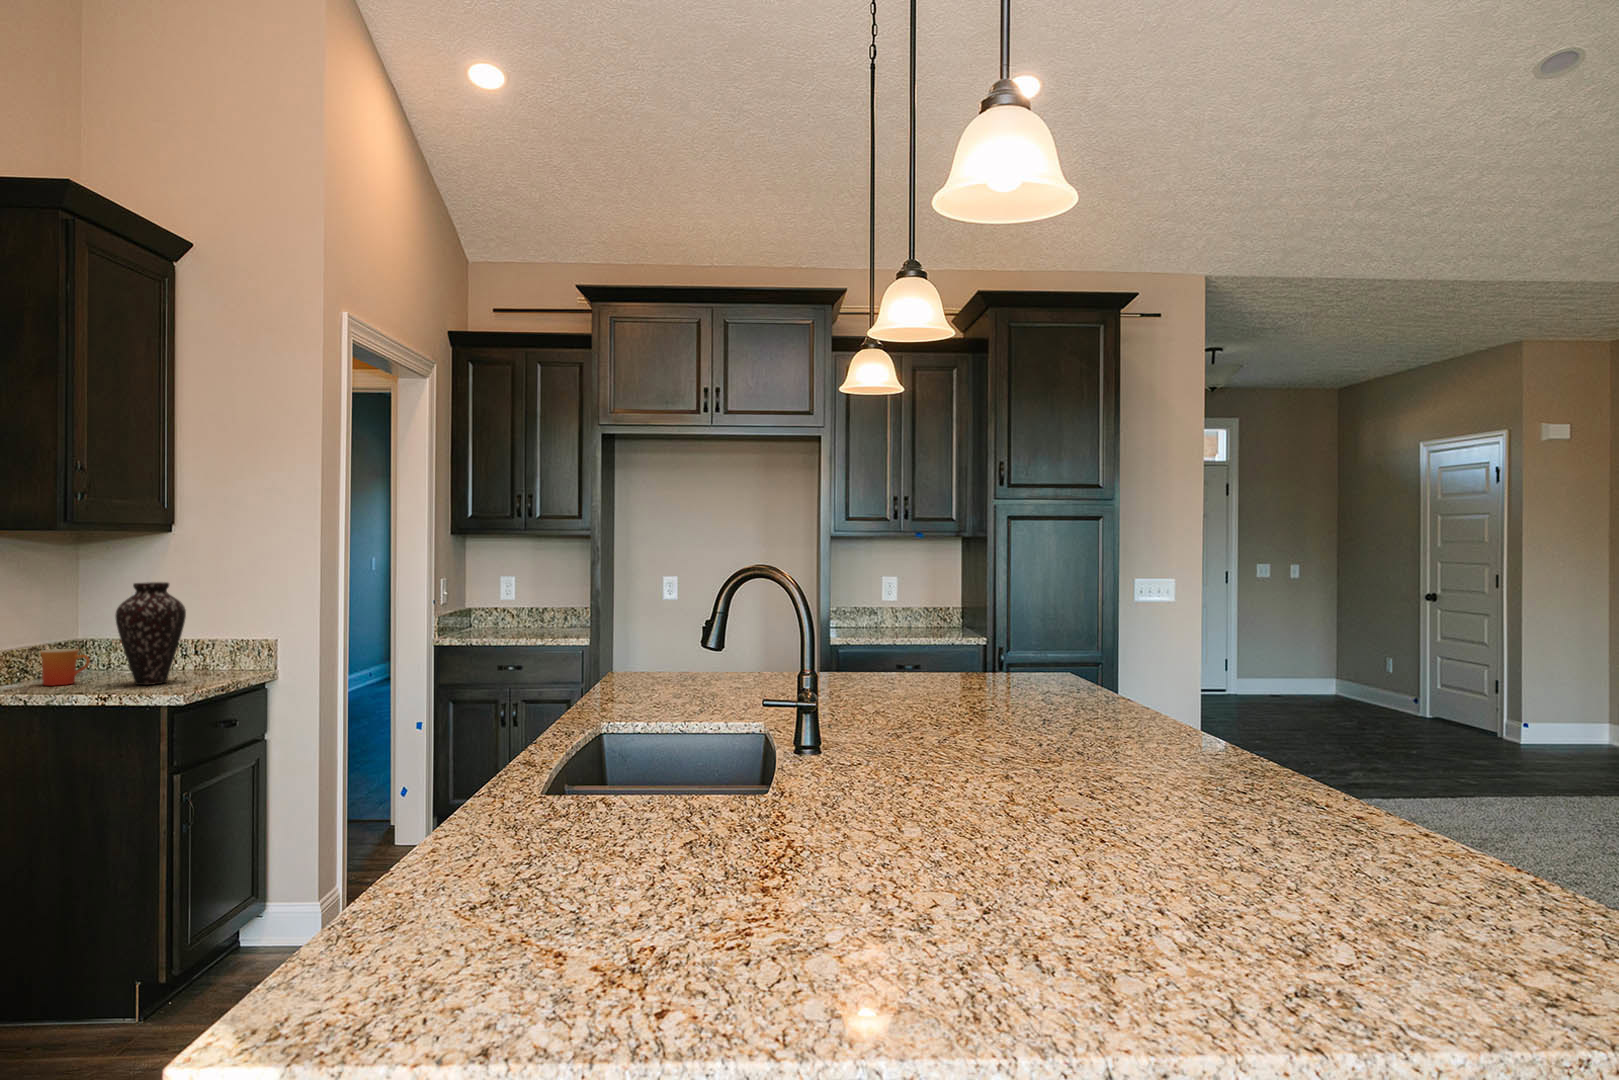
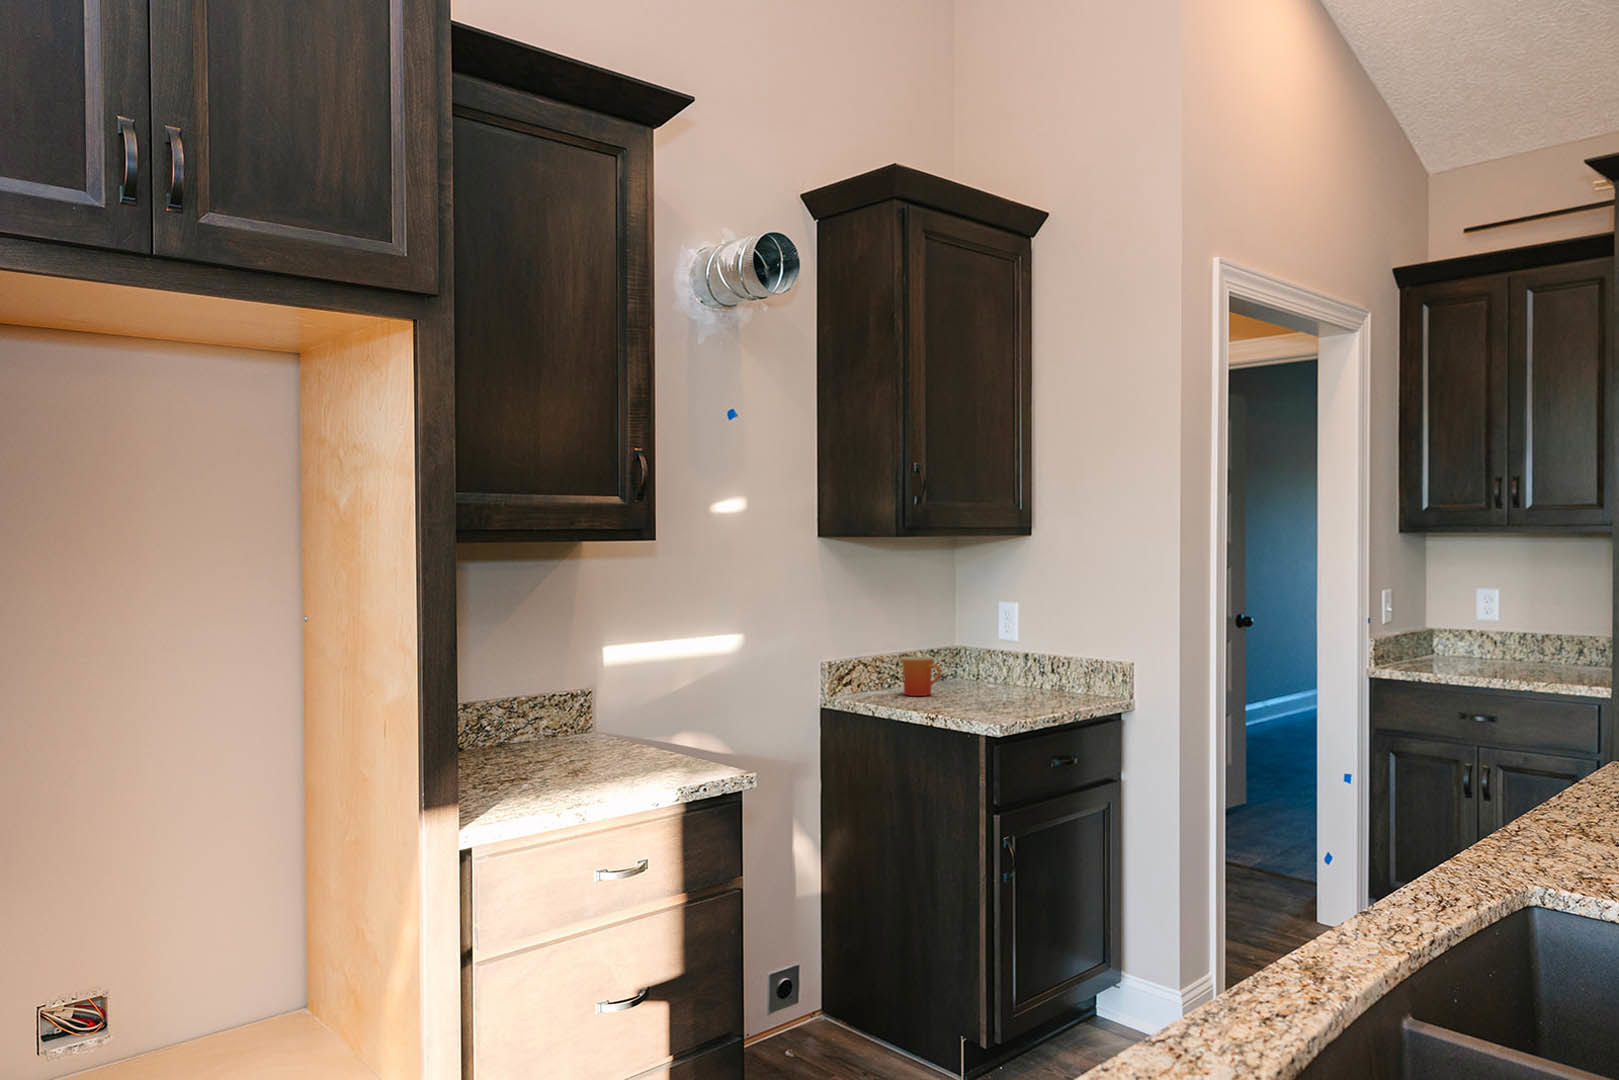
vase: present [116,582,186,685] -> none [955,585,1023,706]

